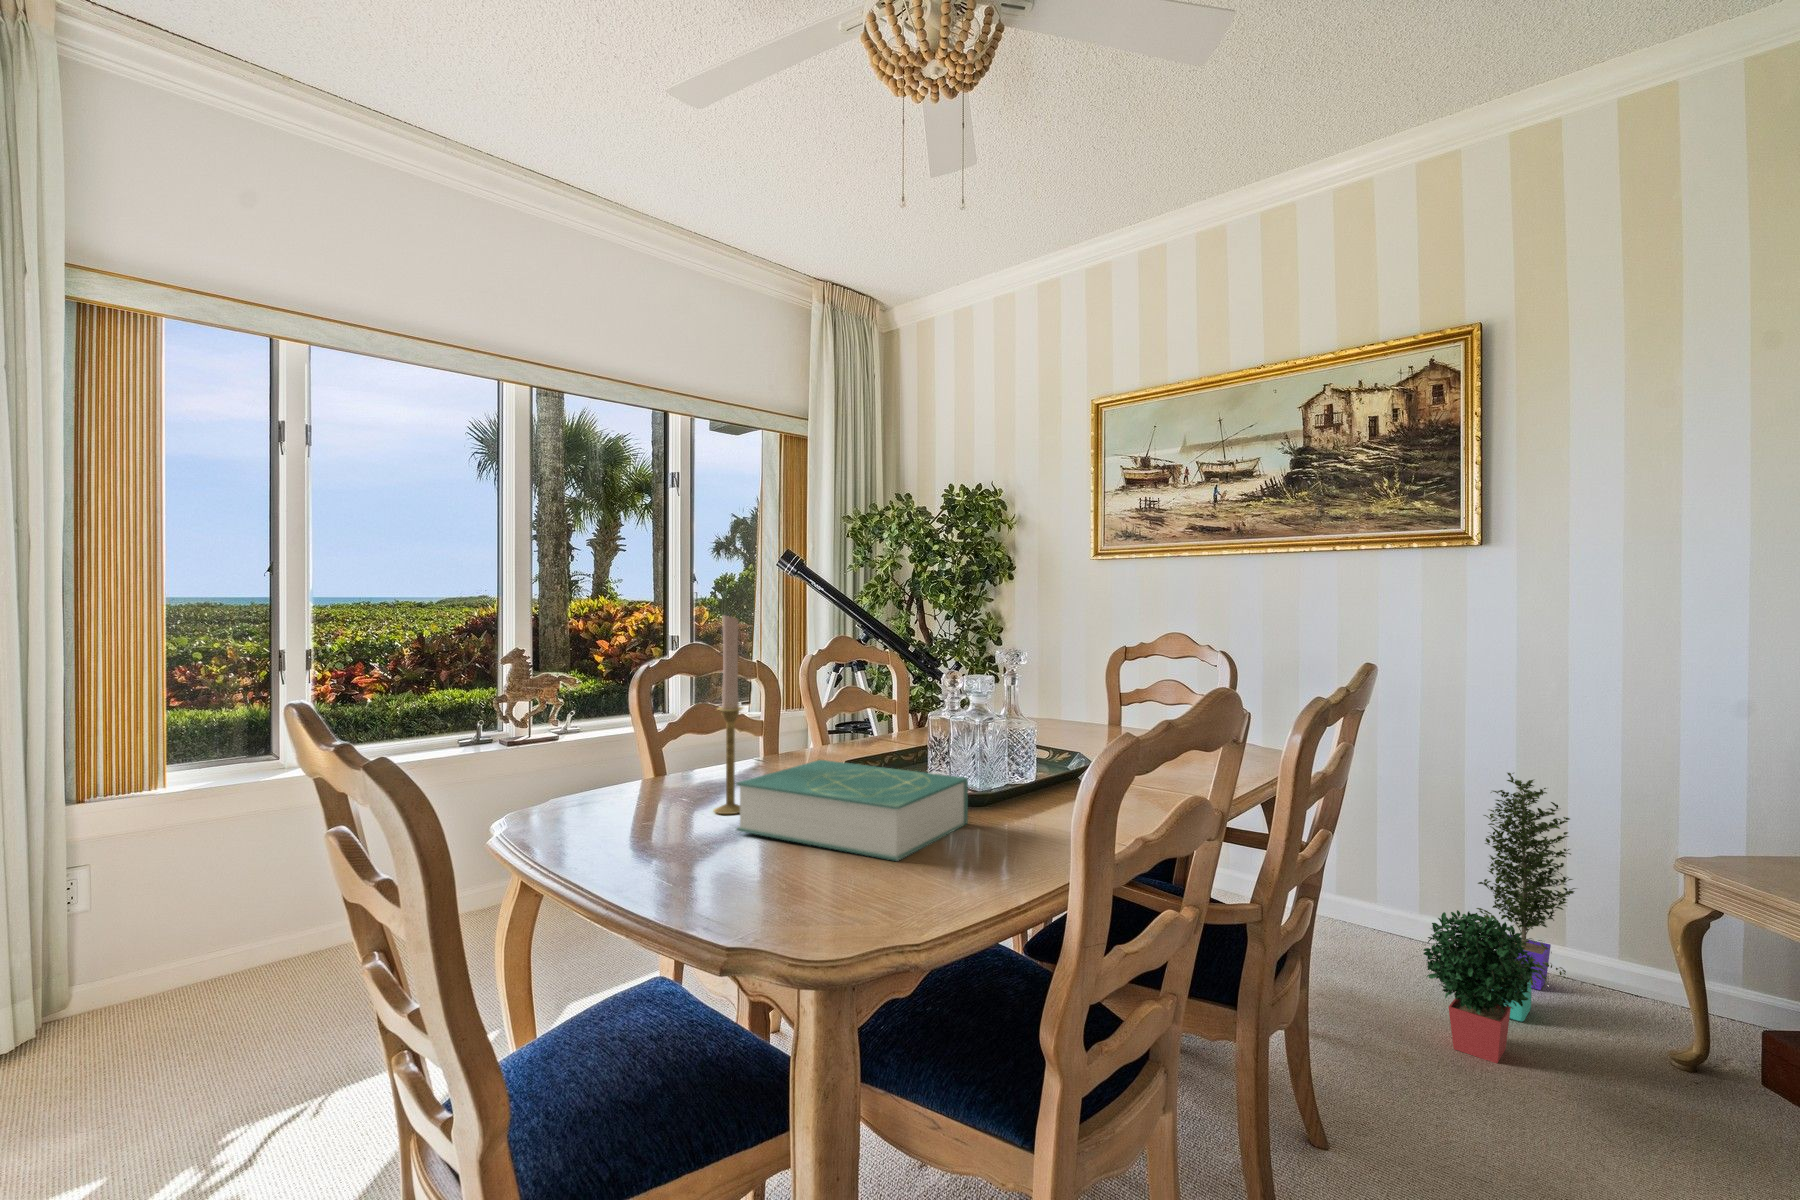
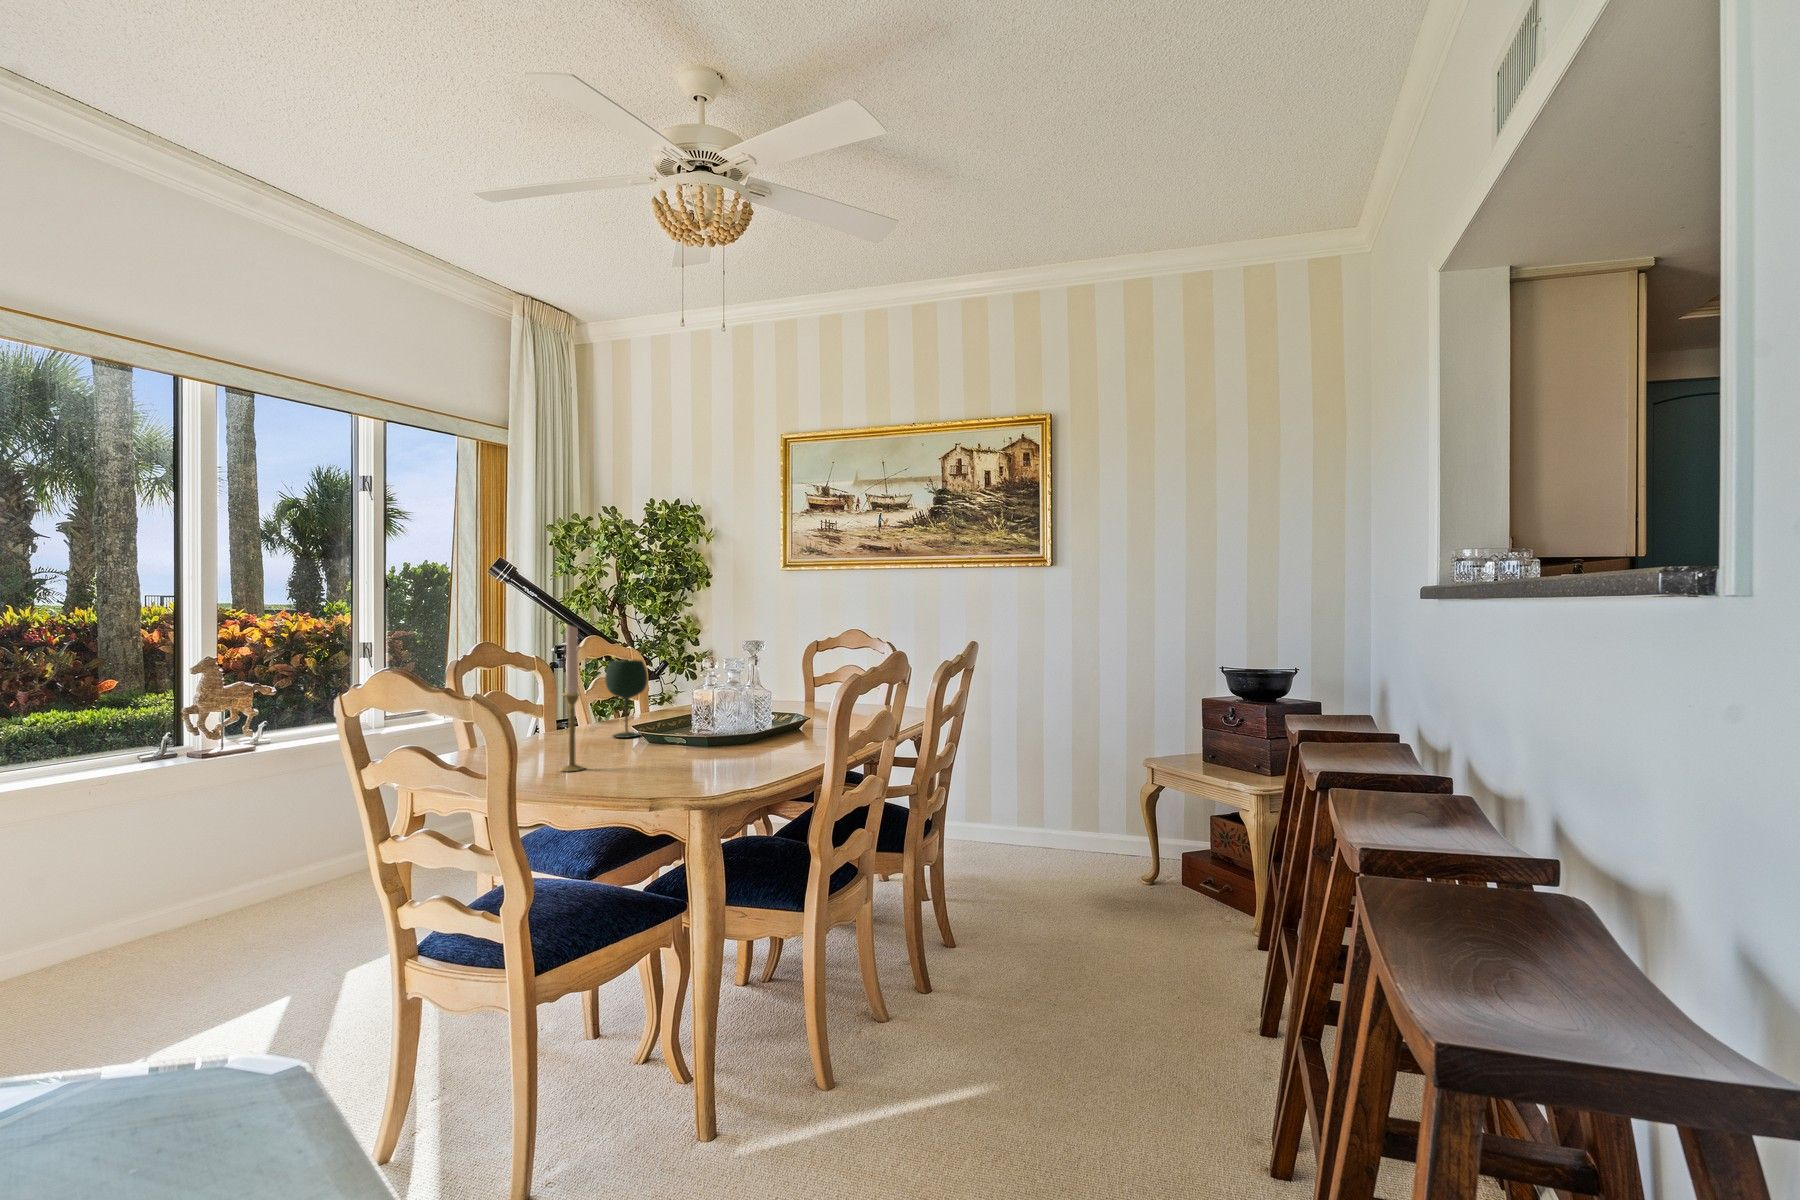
wine glass: none [818,663,870,763] -> present [605,660,647,738]
book: present [736,760,968,861] -> none [595,729,753,781]
potted plant: present [1423,773,1576,1063] -> none [1016,721,1105,904]

